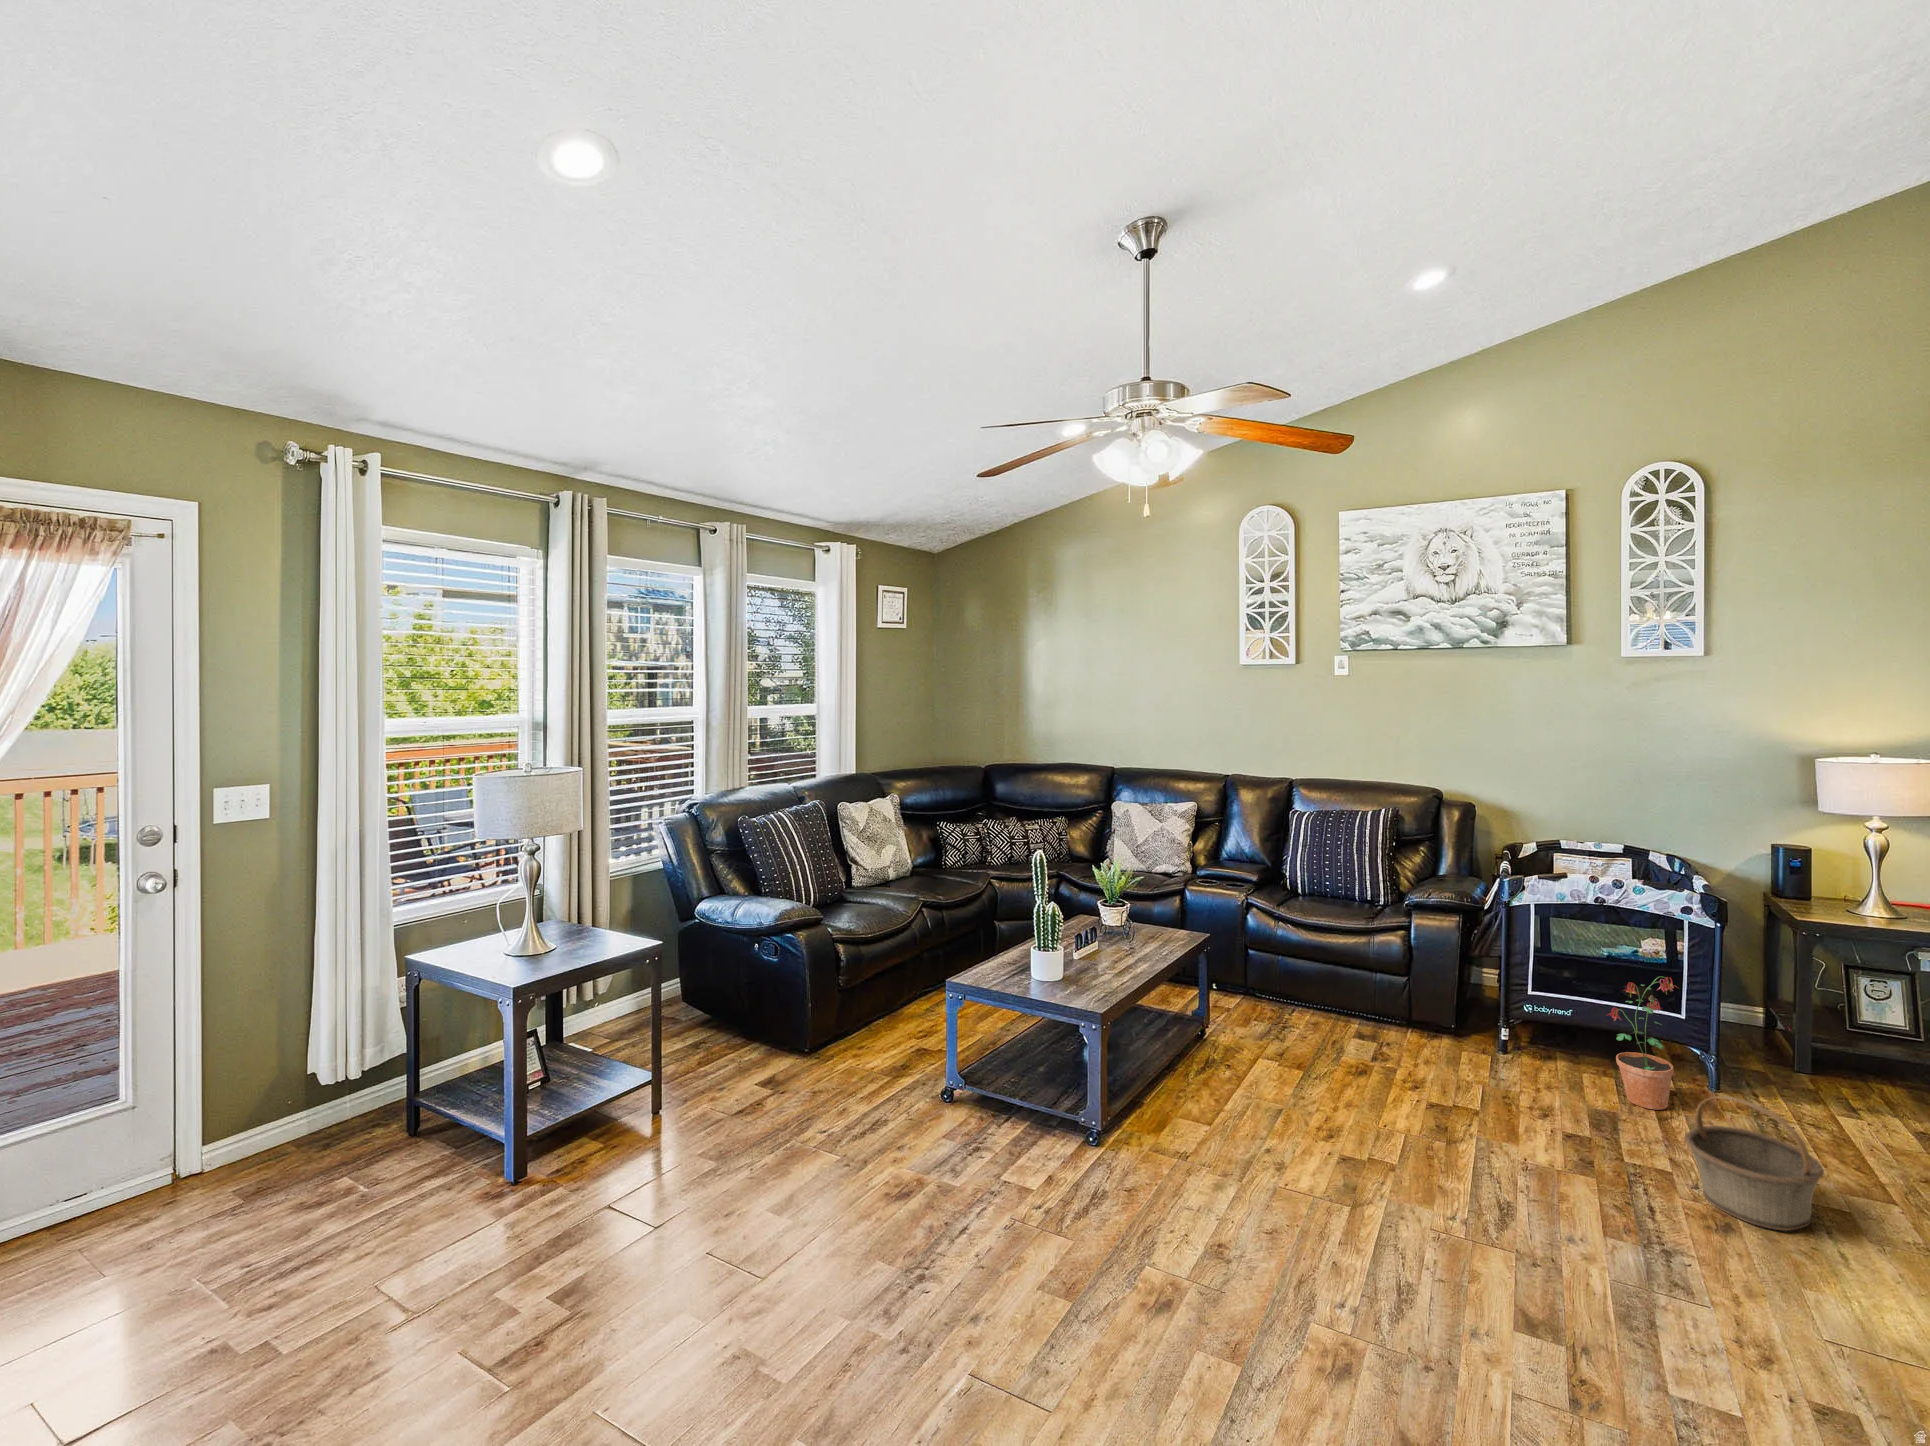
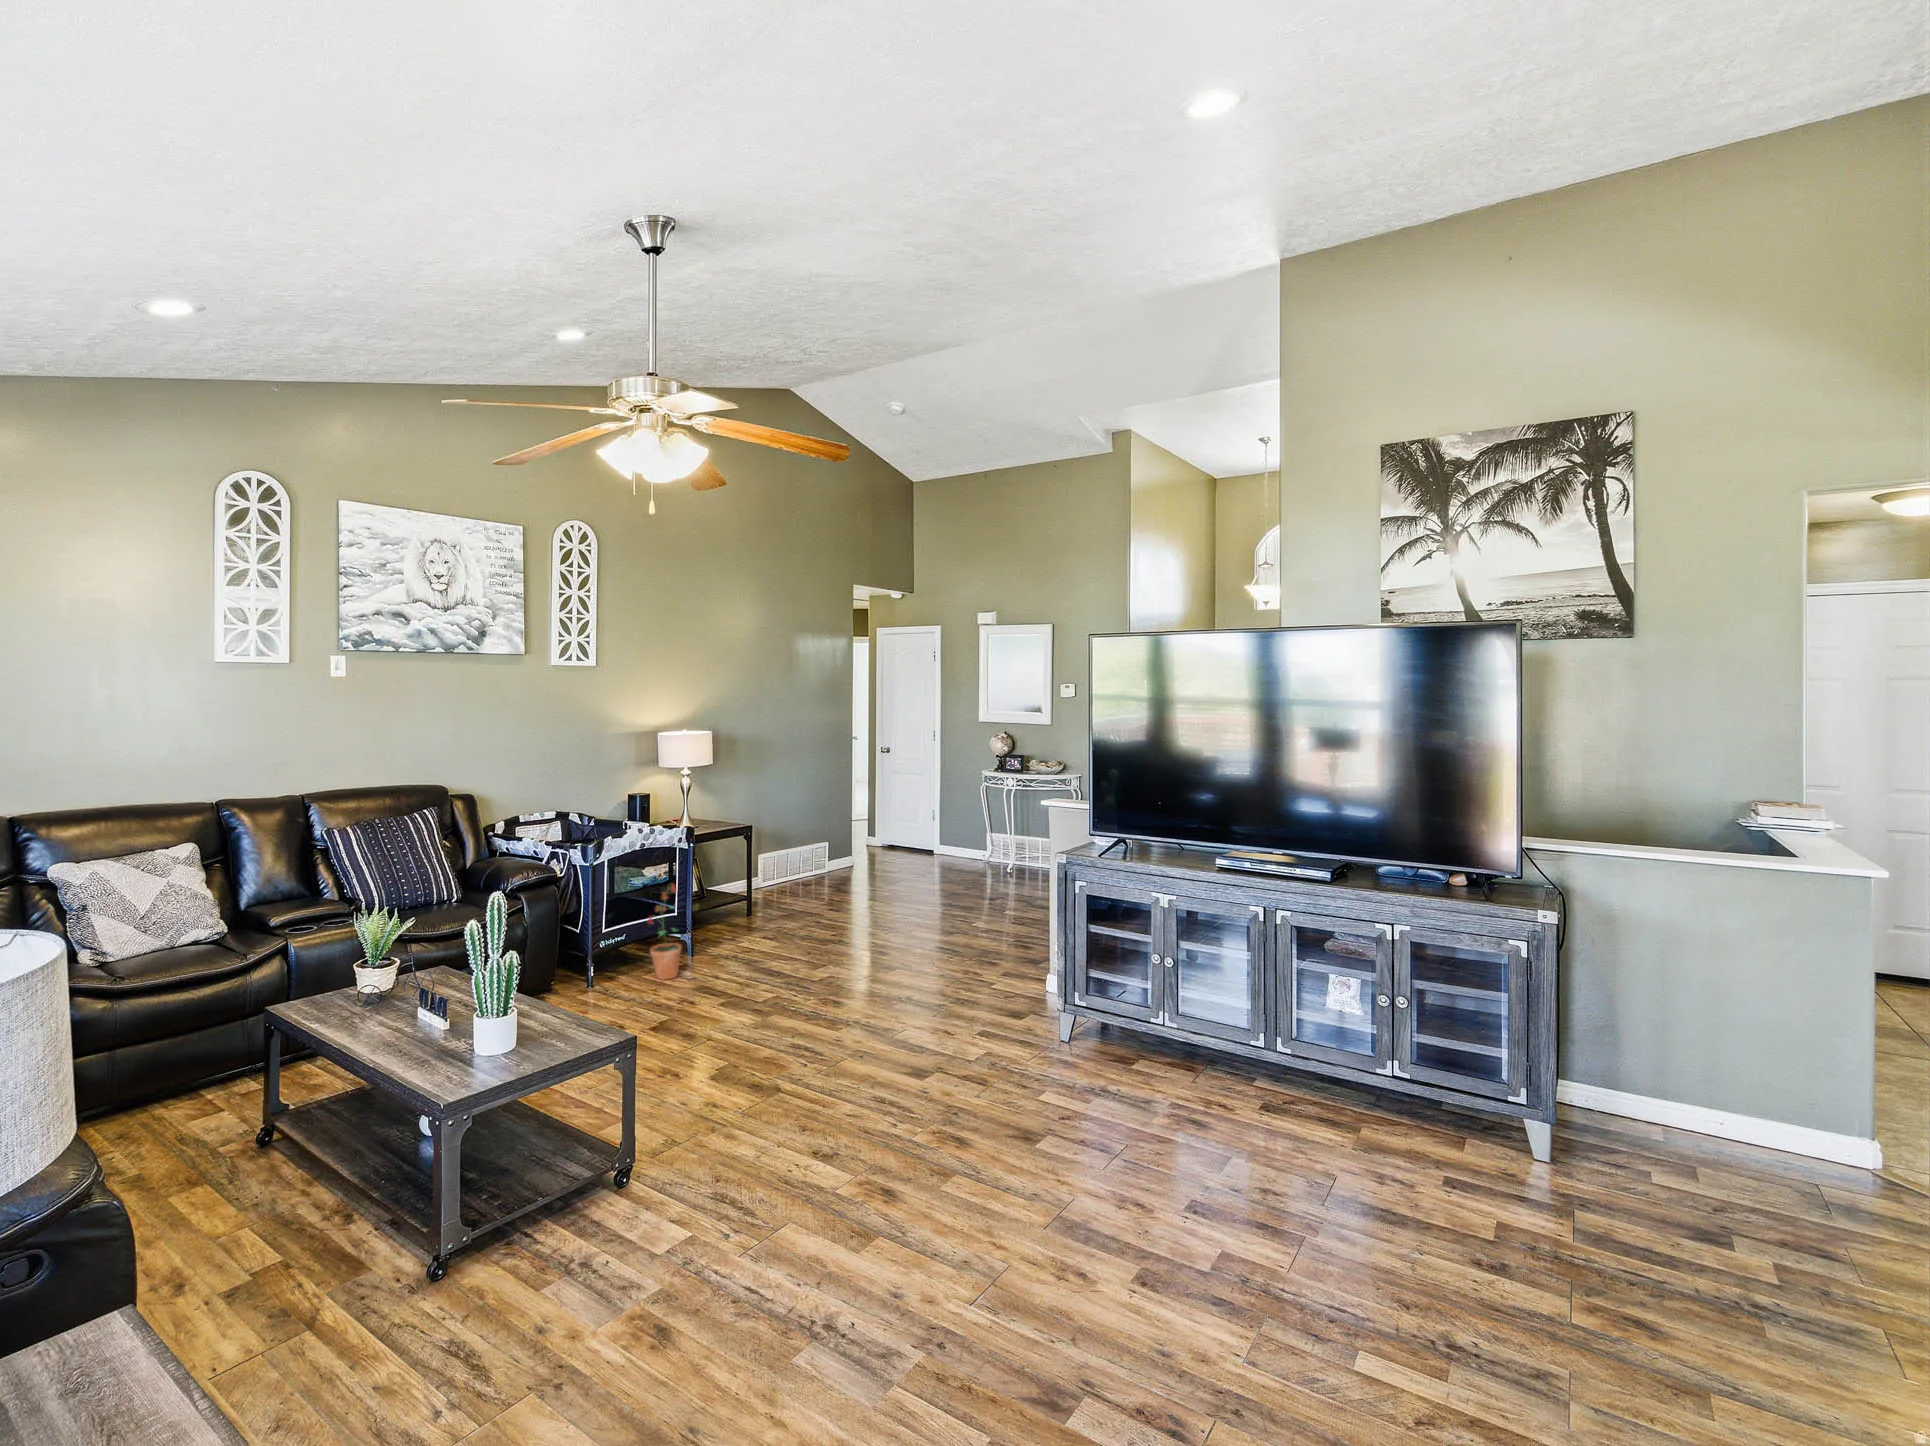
basket: present [1685,1096,1824,1231] -> none [738,927,797,997]

